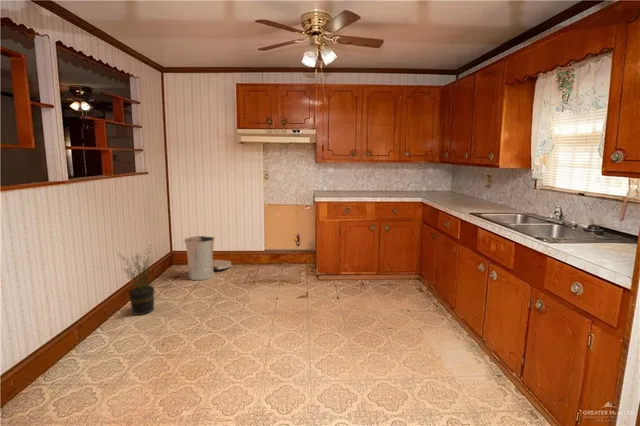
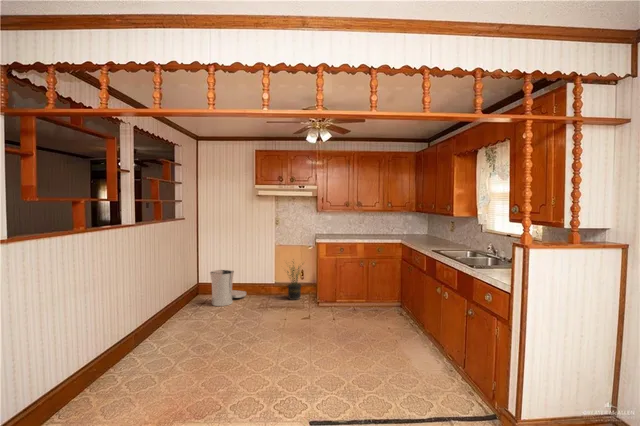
potted plant: present [123,255,156,315] -> present [287,262,302,300]

